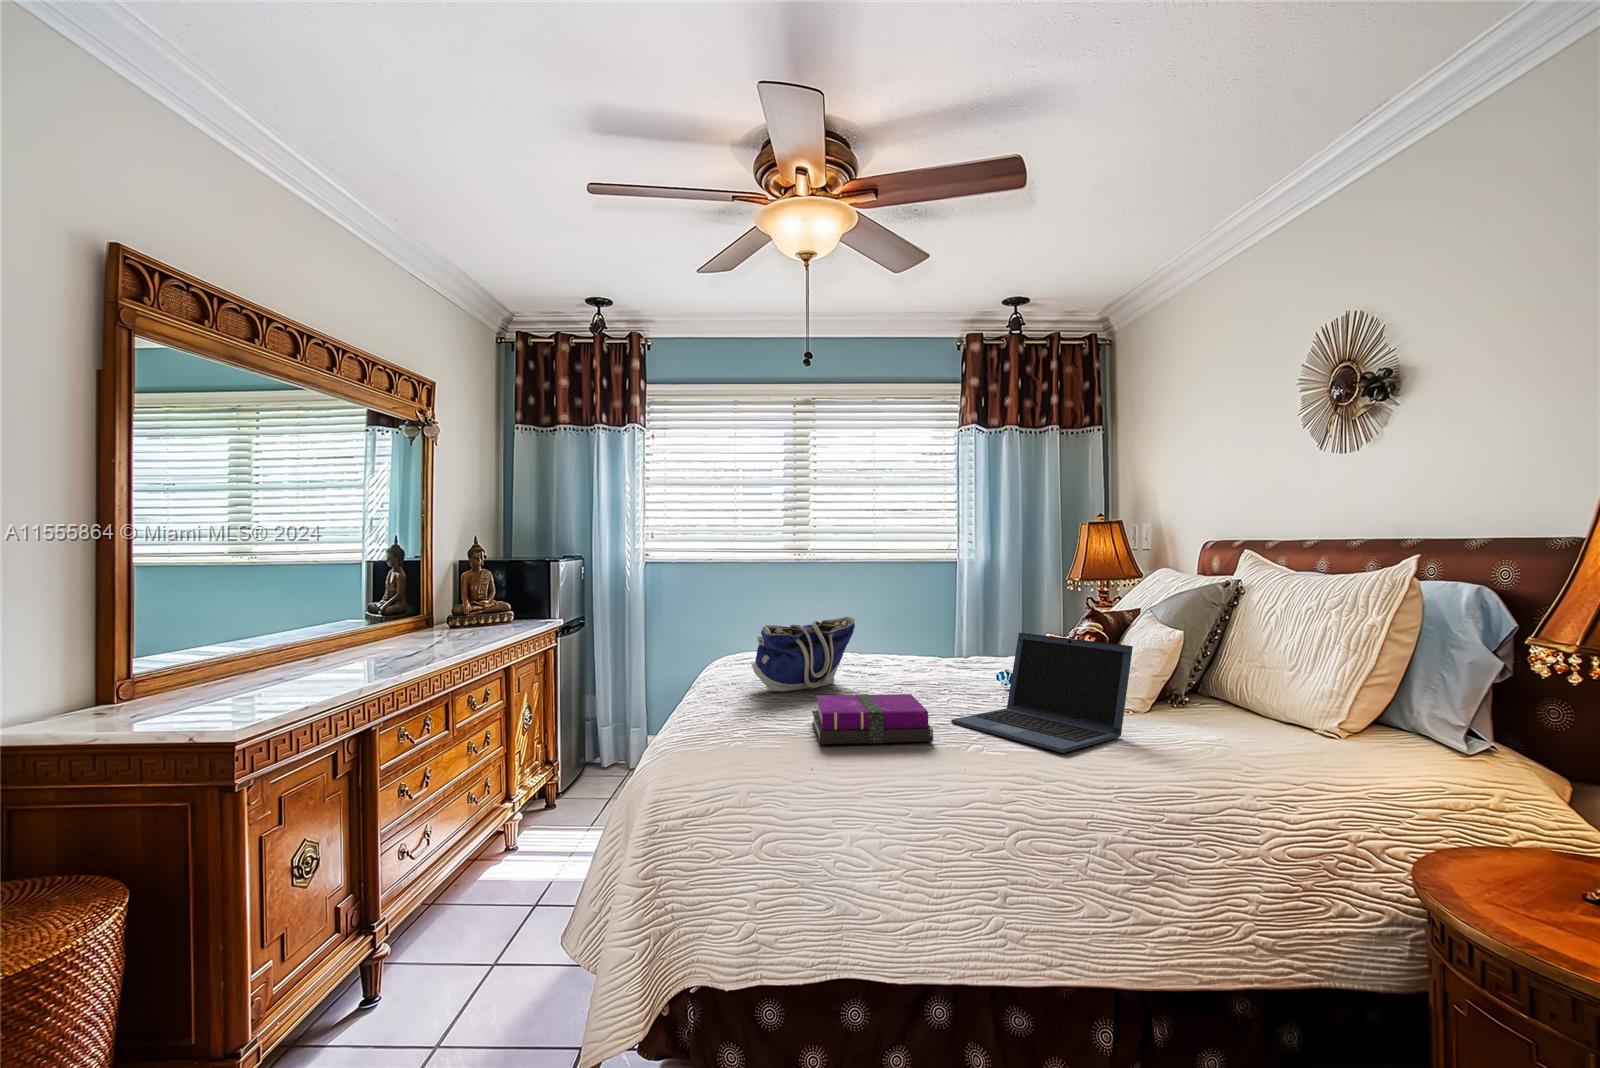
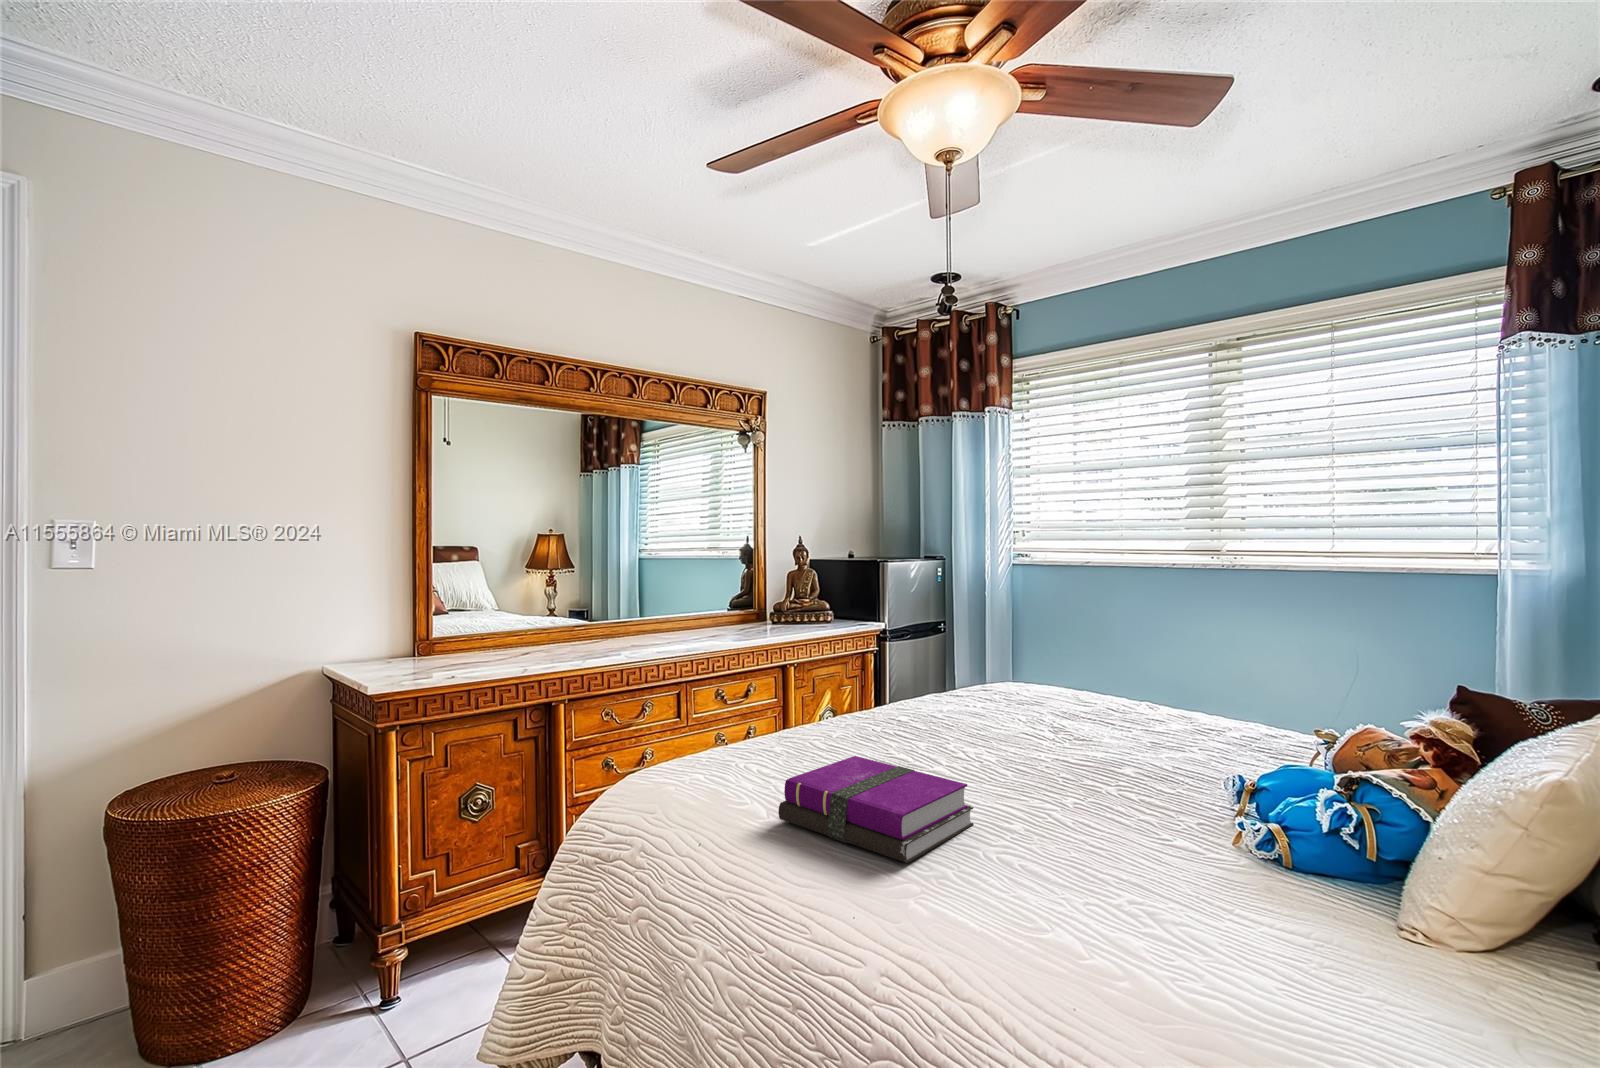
tote bag: present [752,617,855,691] -> none [882,654,1034,747]
laptop: present [951,633,1133,753] -> none [1014,721,1304,982]

